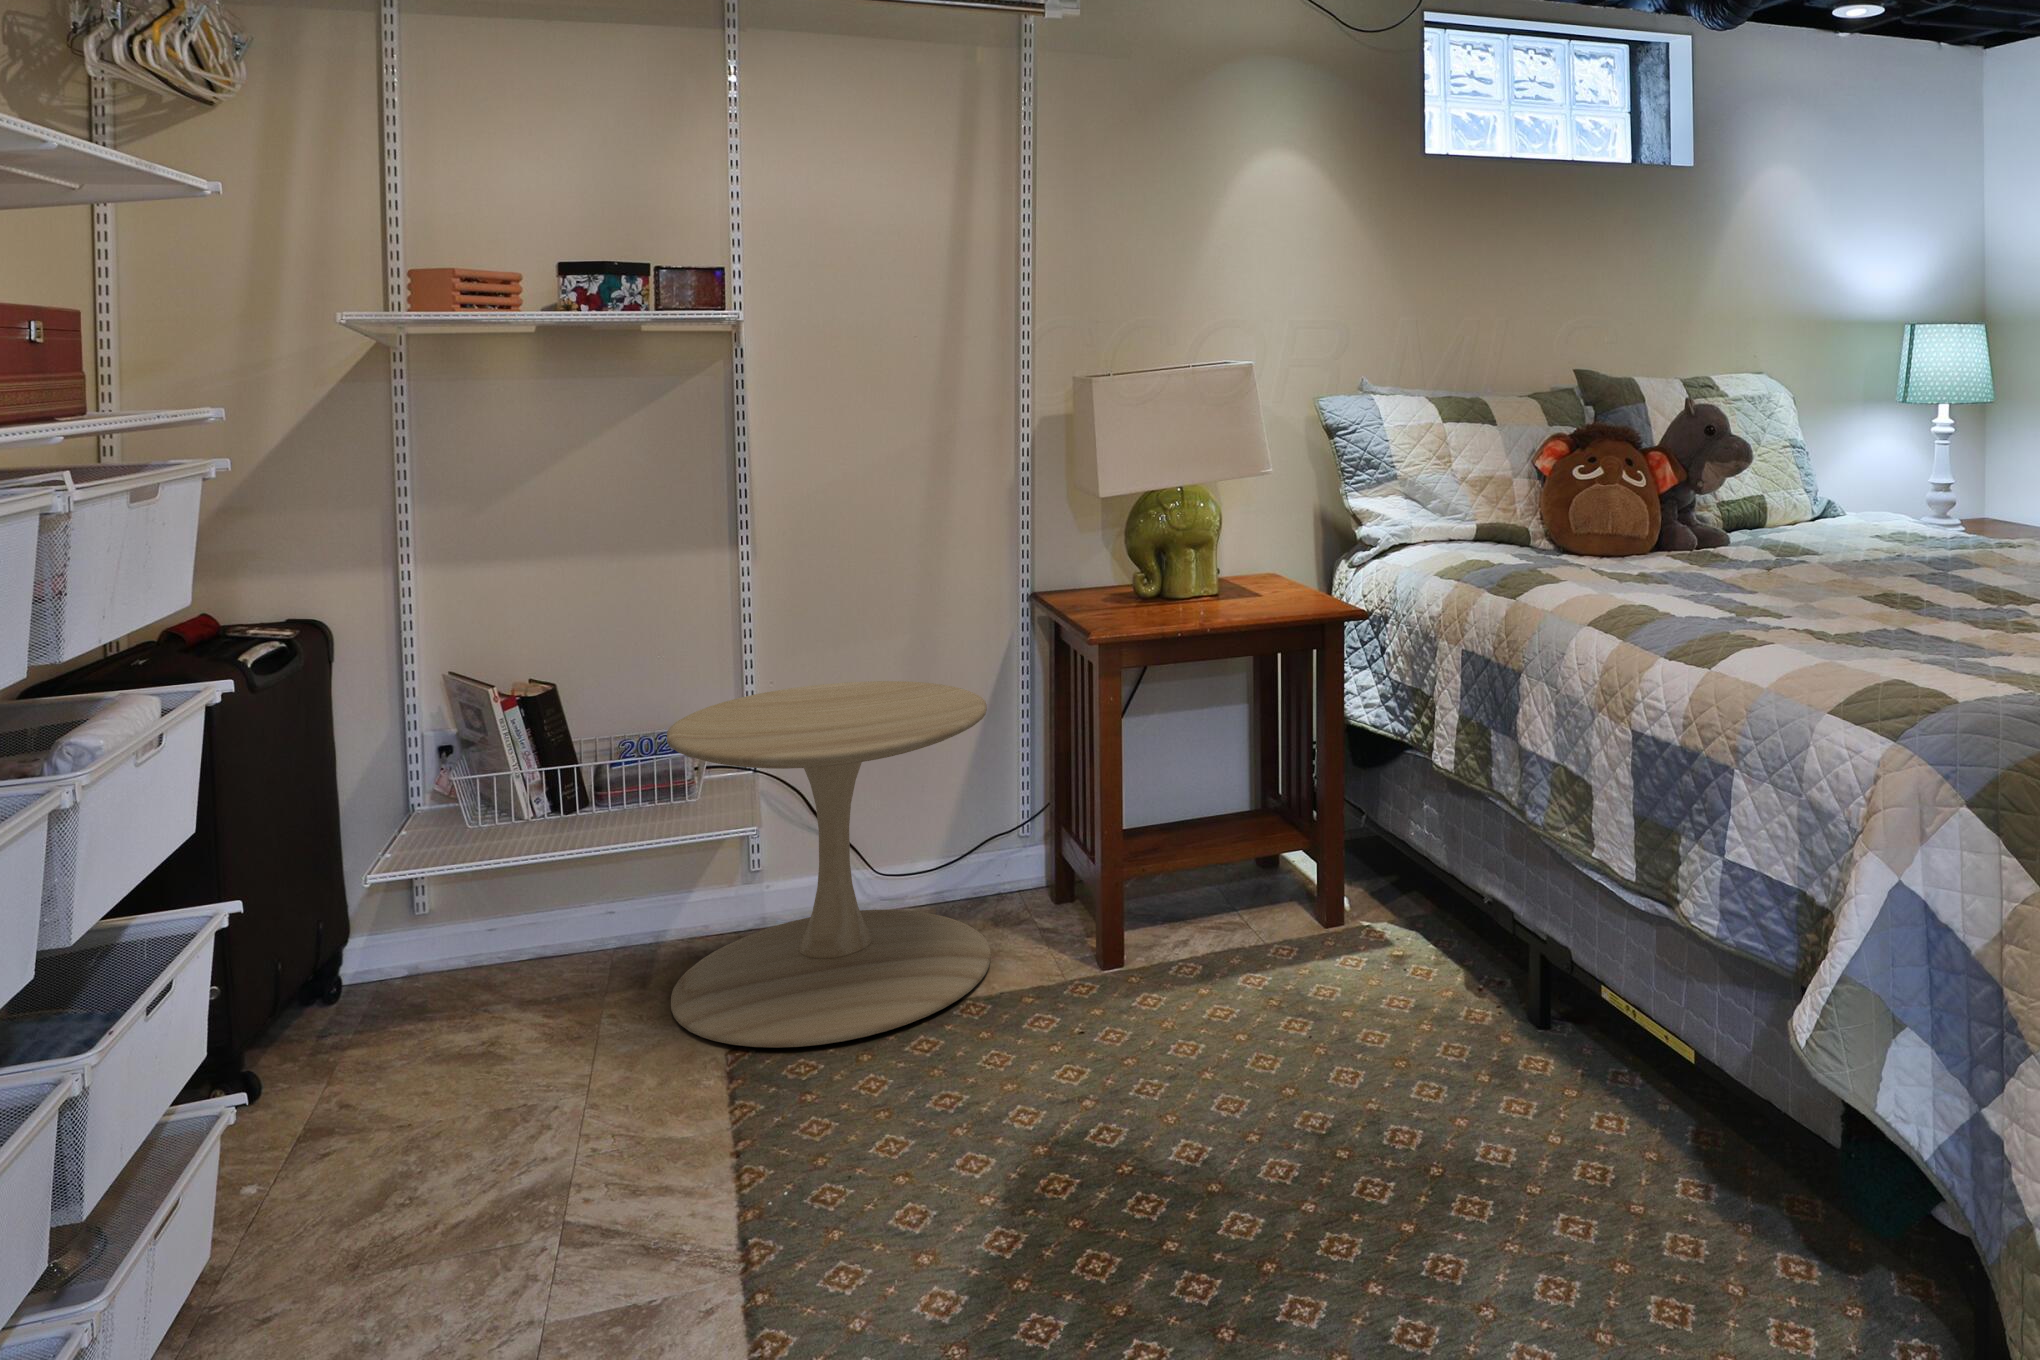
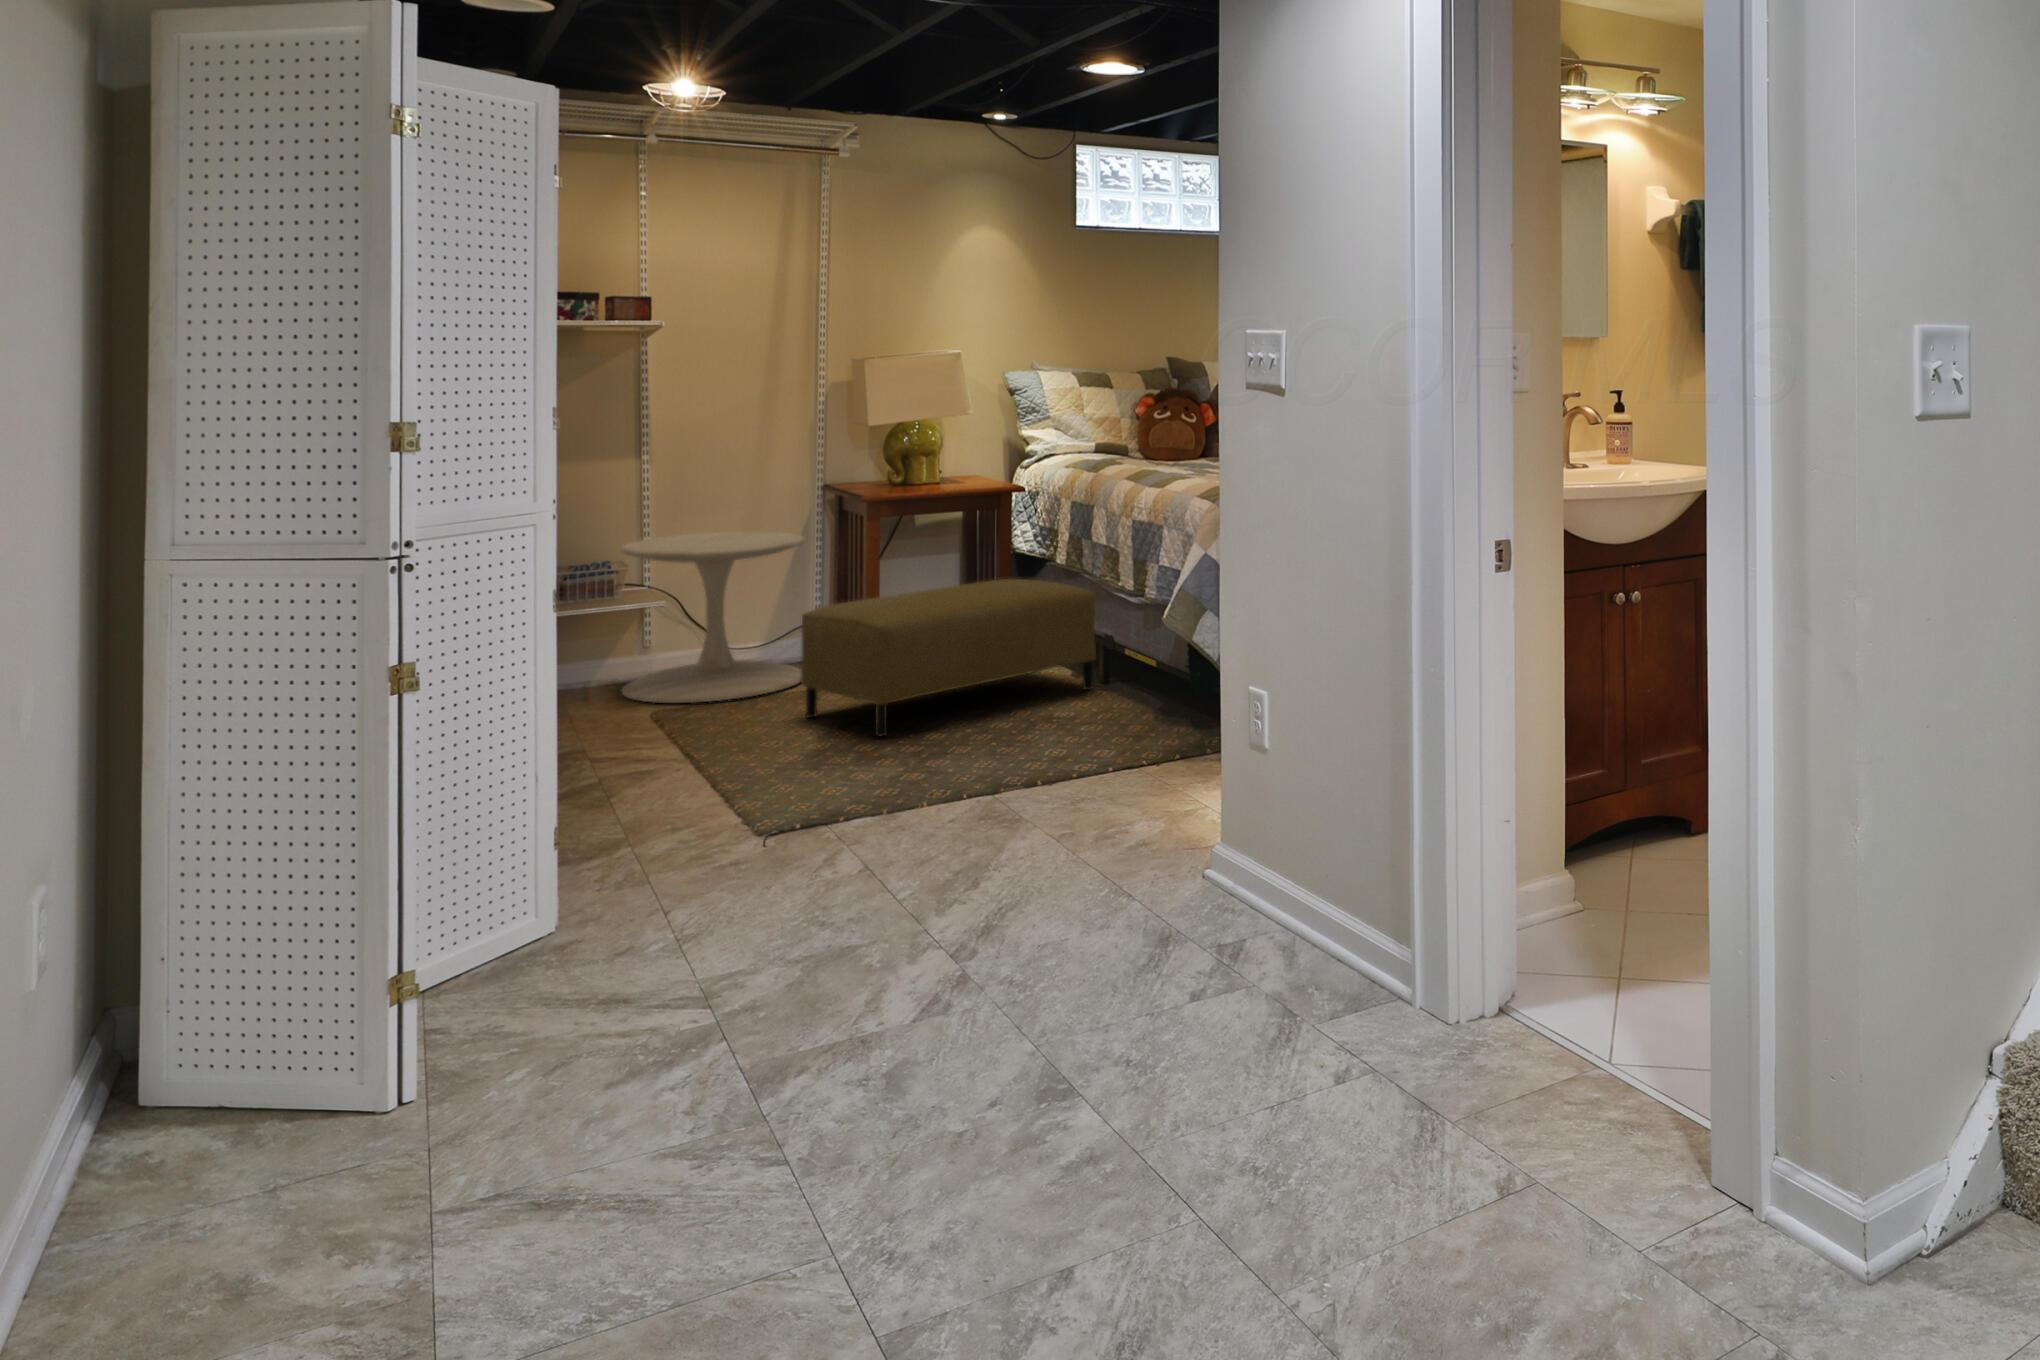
ottoman: none [953,803,1540,1274] -> present [801,579,1096,736]

